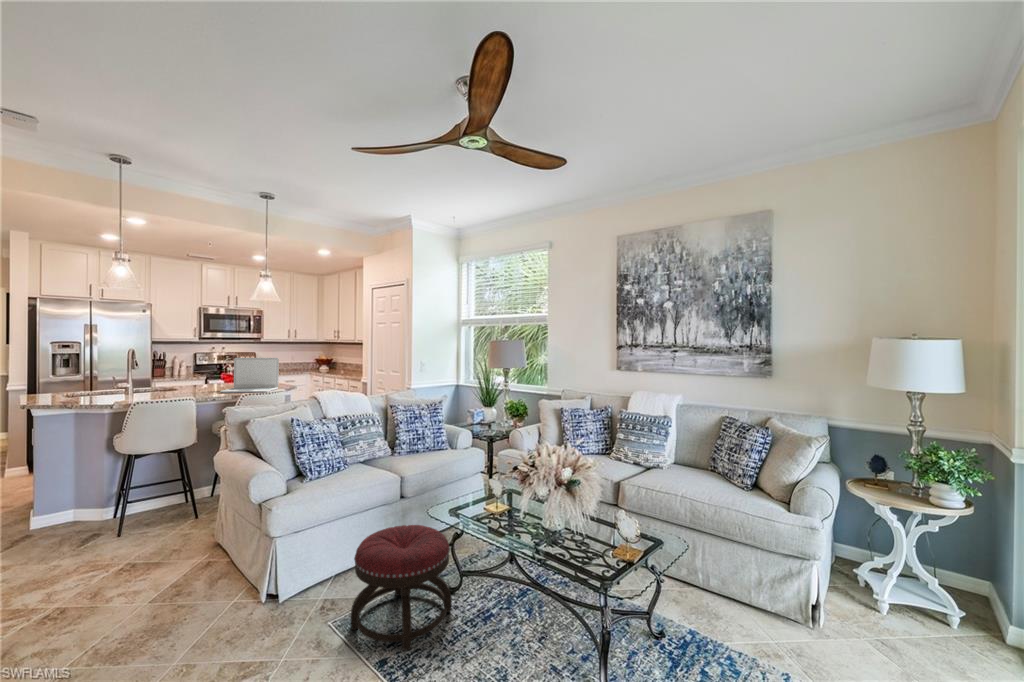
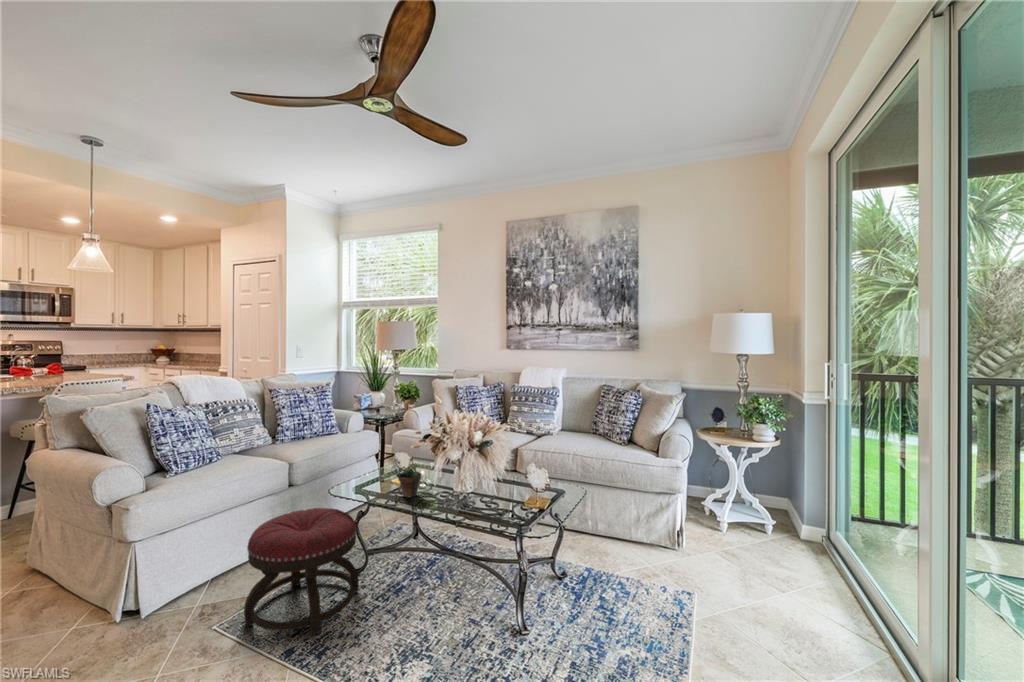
laptop: present [220,358,279,393] -> none [22,343,109,387]
succulent plant: none [488,487,513,526] -> present [396,459,422,497]

